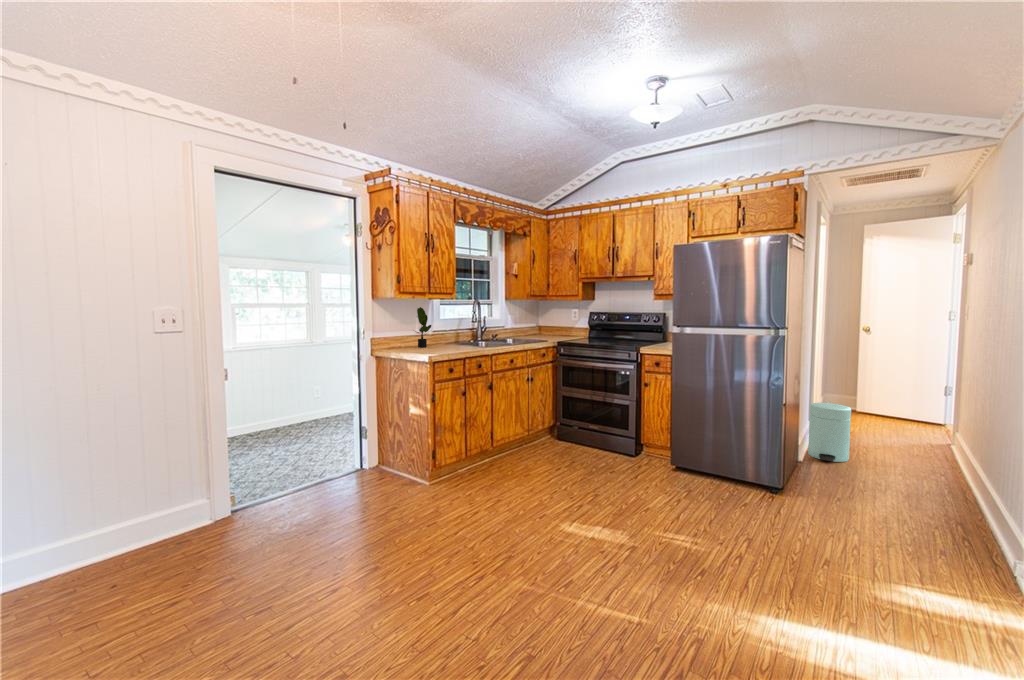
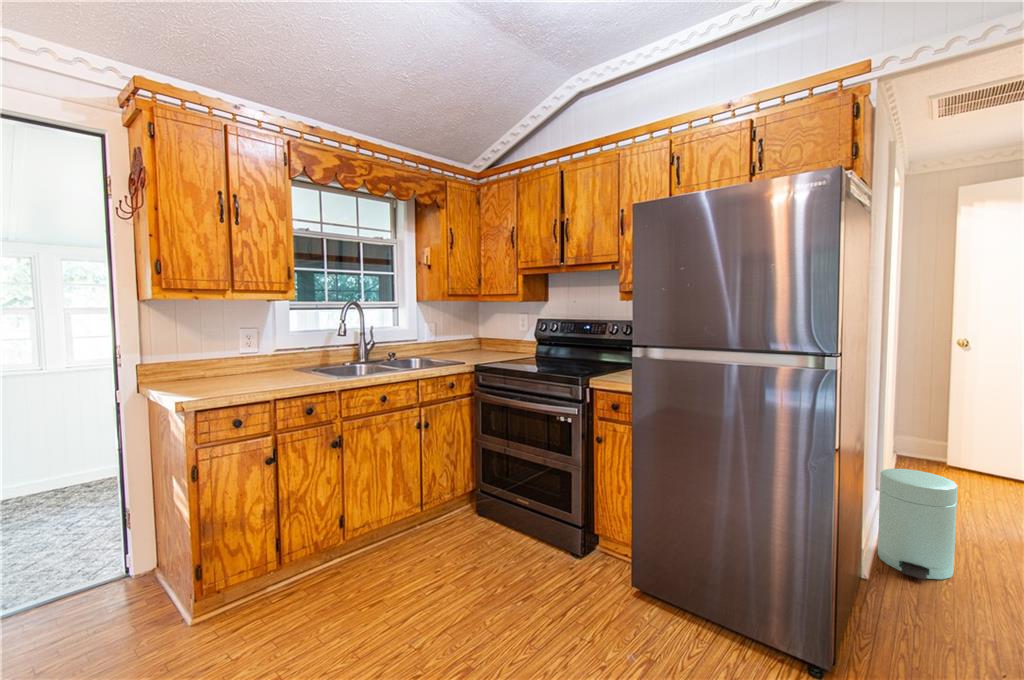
potted plant: present [417,307,431,347] -> none [225,313,262,377]

